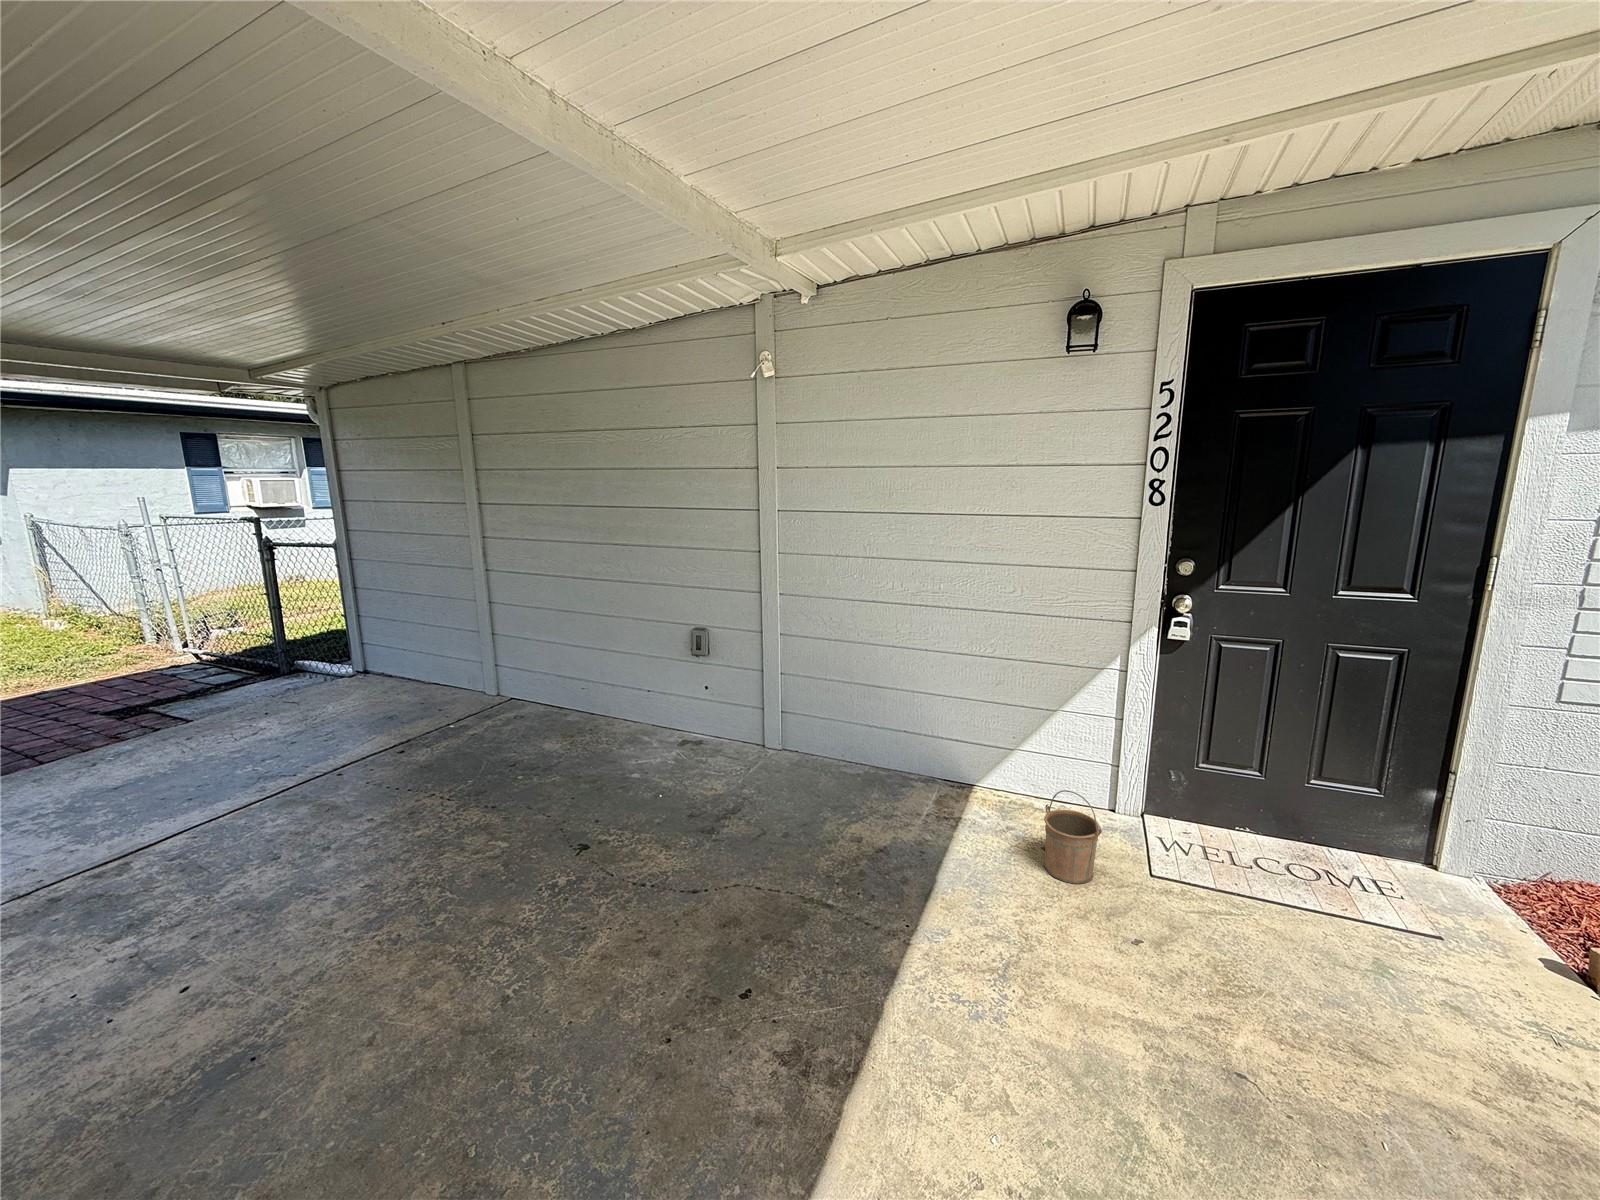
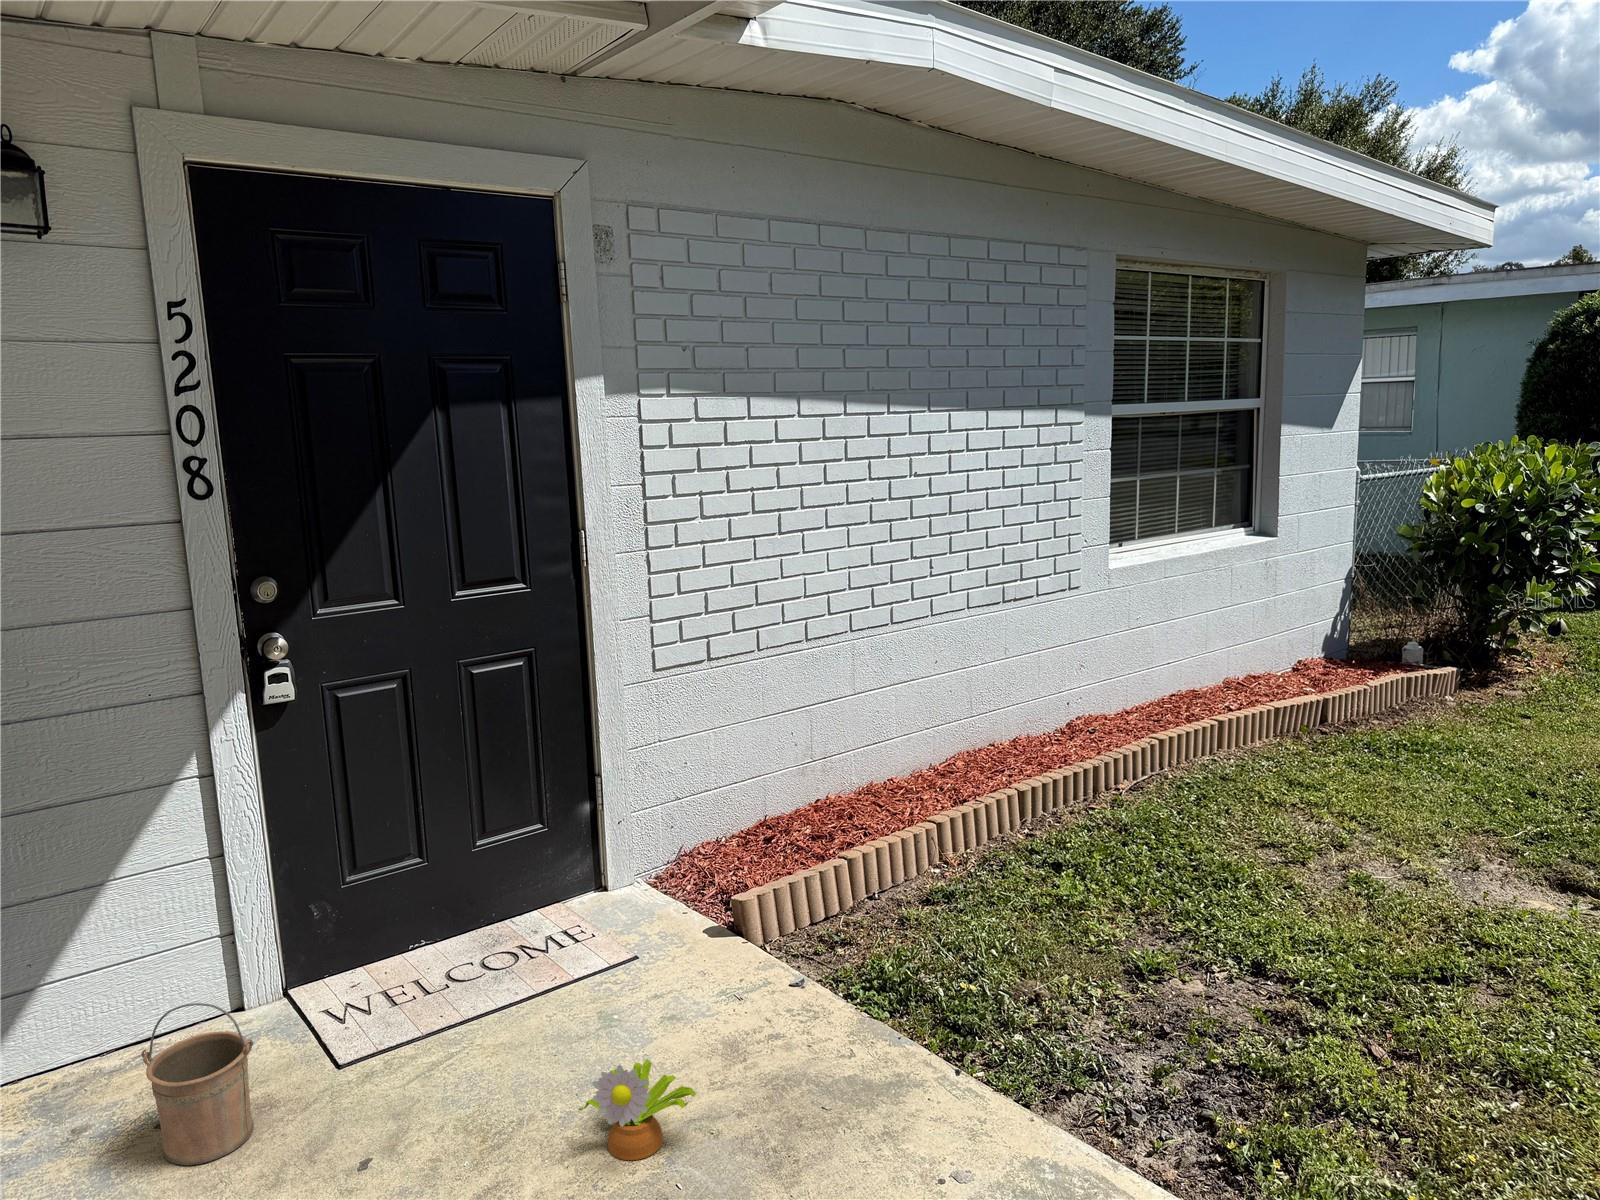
decorative plant: none [1317,1004,1454,1103] -> present [578,1059,696,1160]

